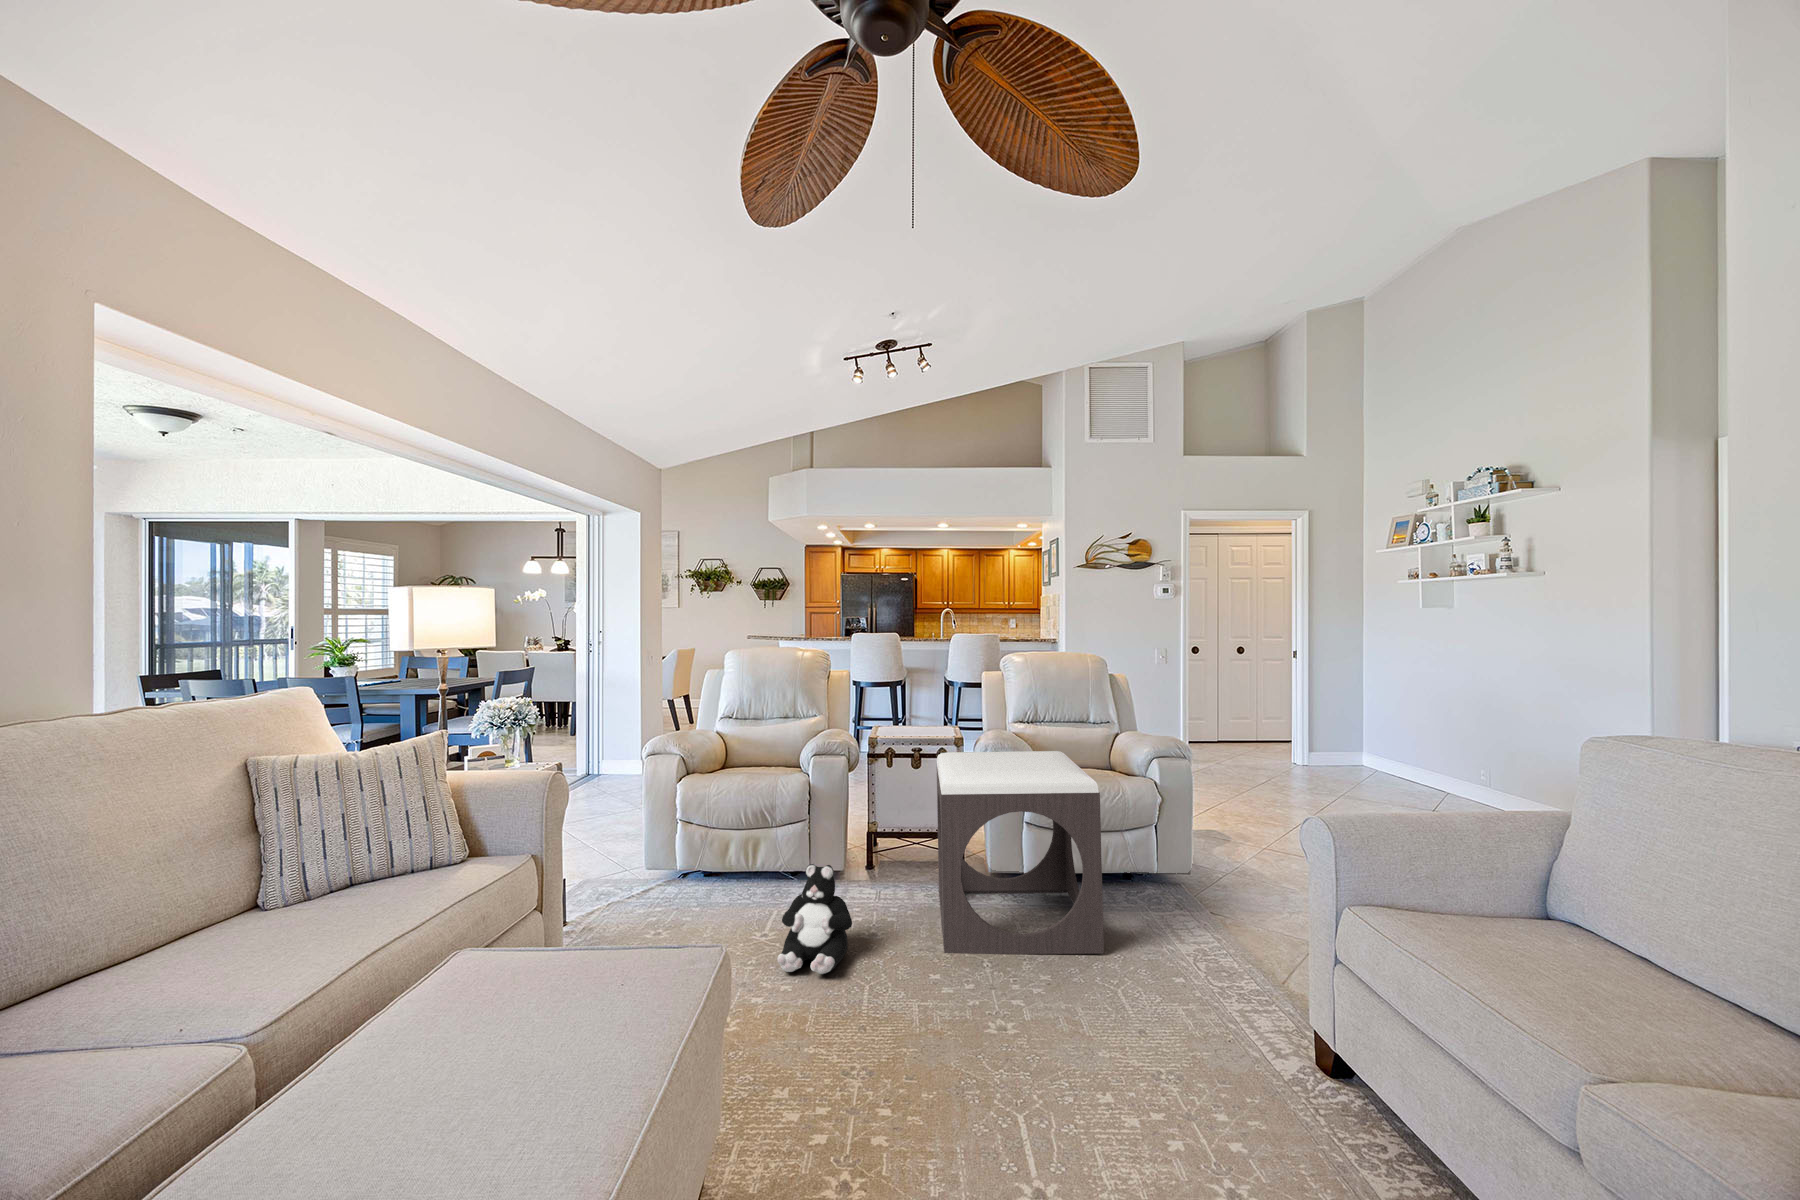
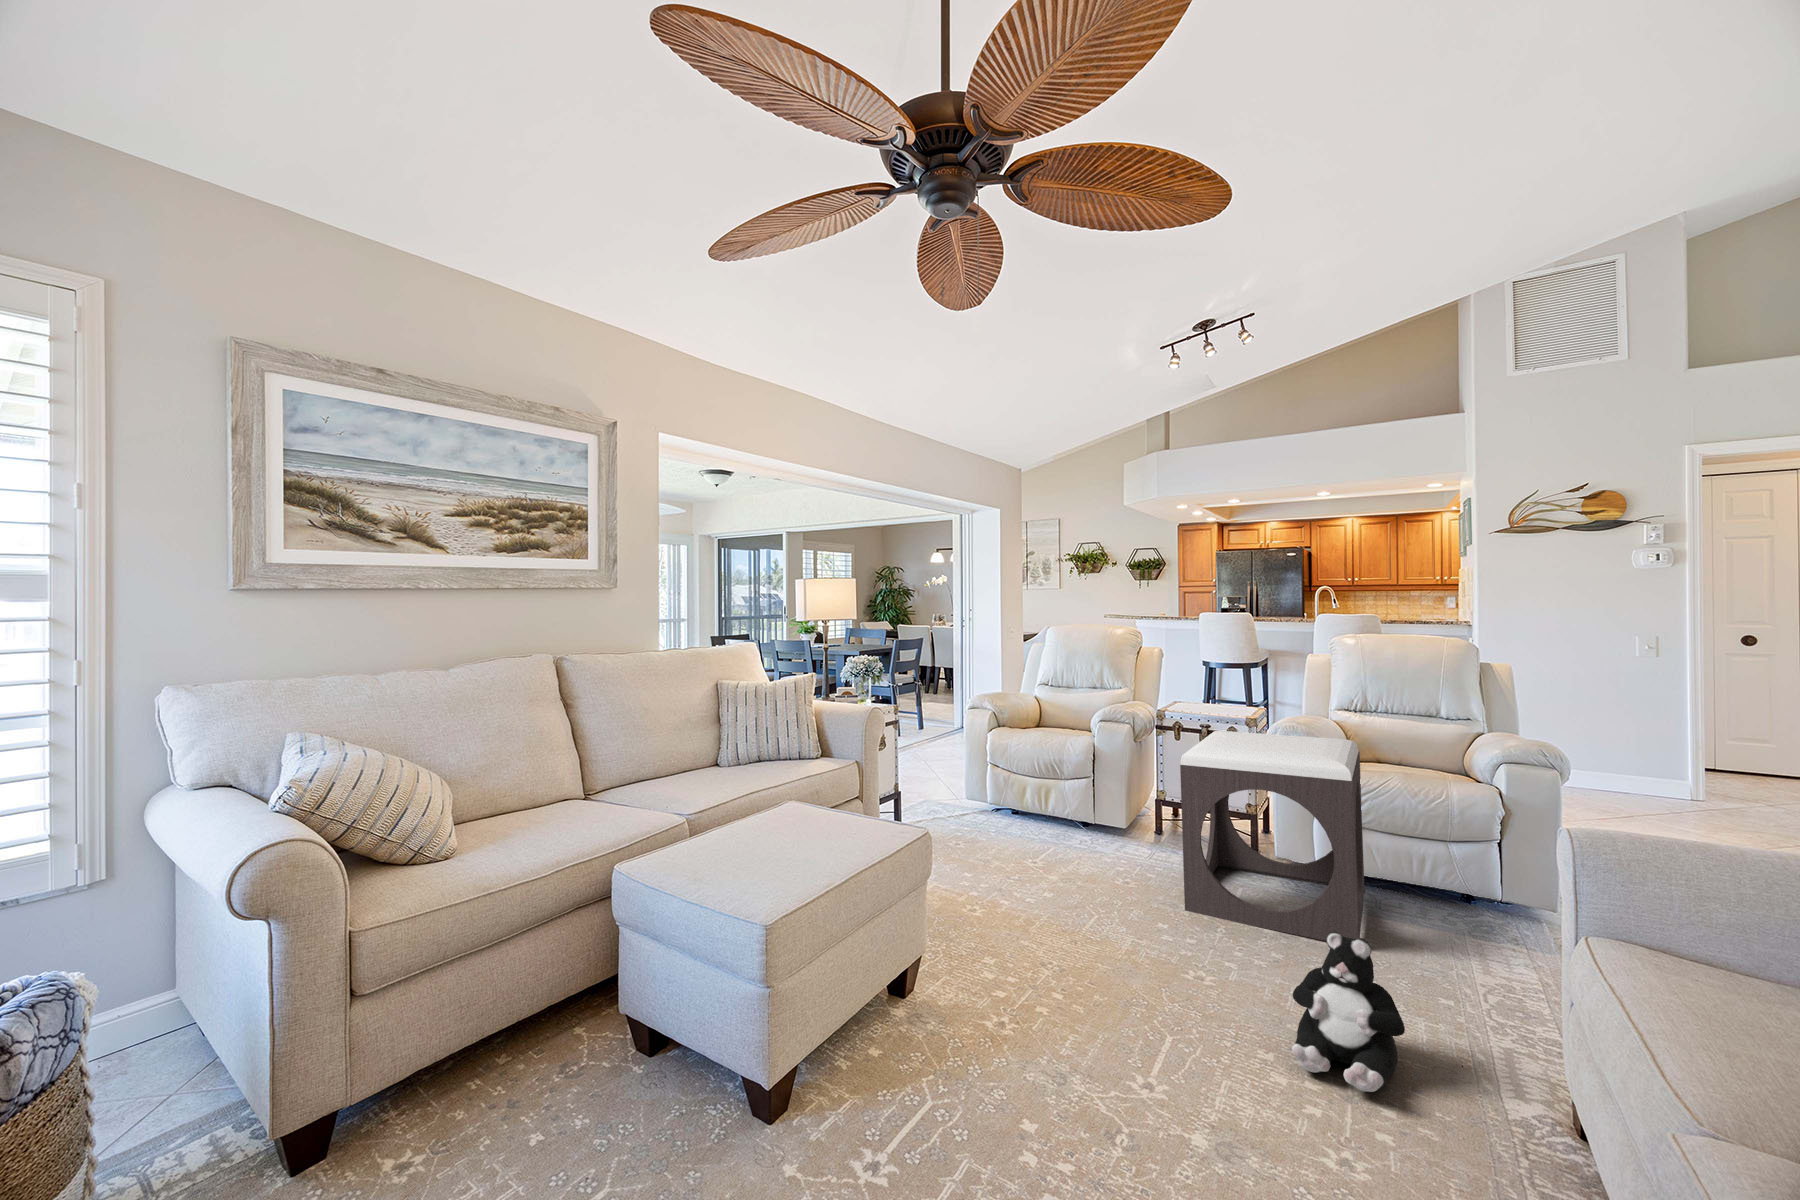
plush toy: present [777,864,852,974] -> present [1292,932,1405,1092]

